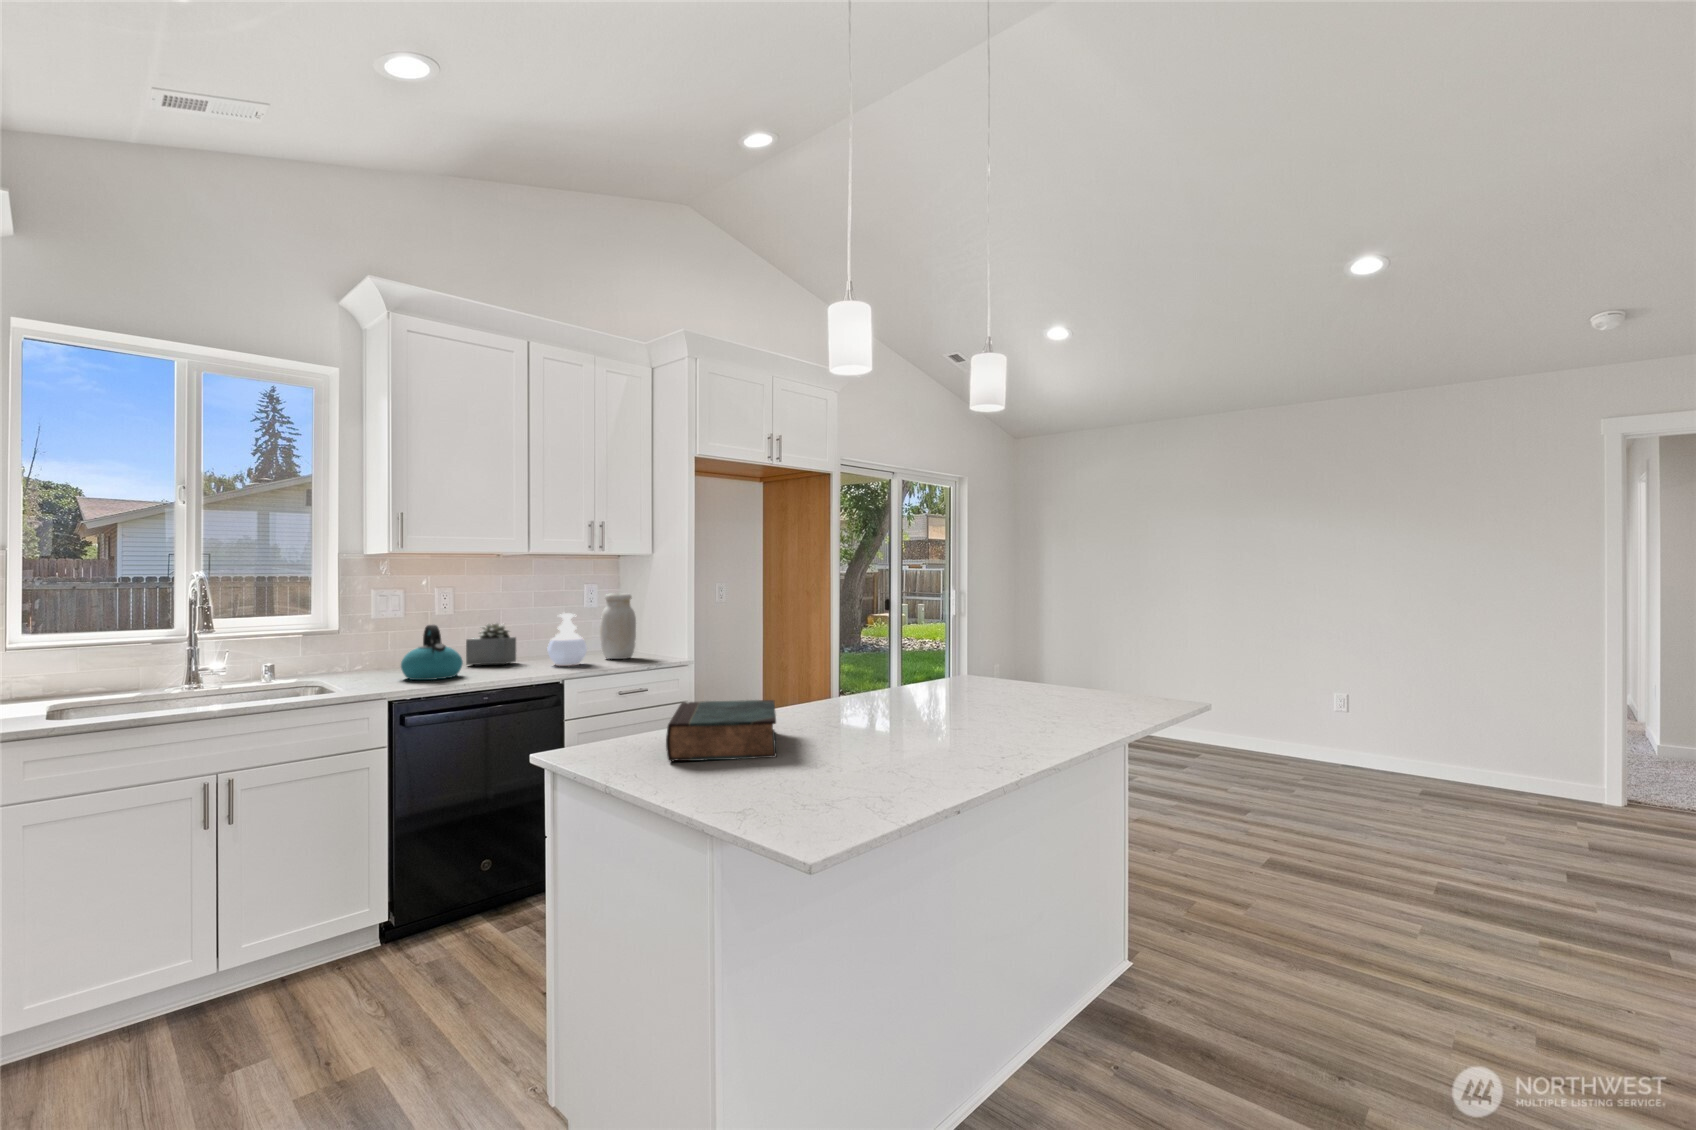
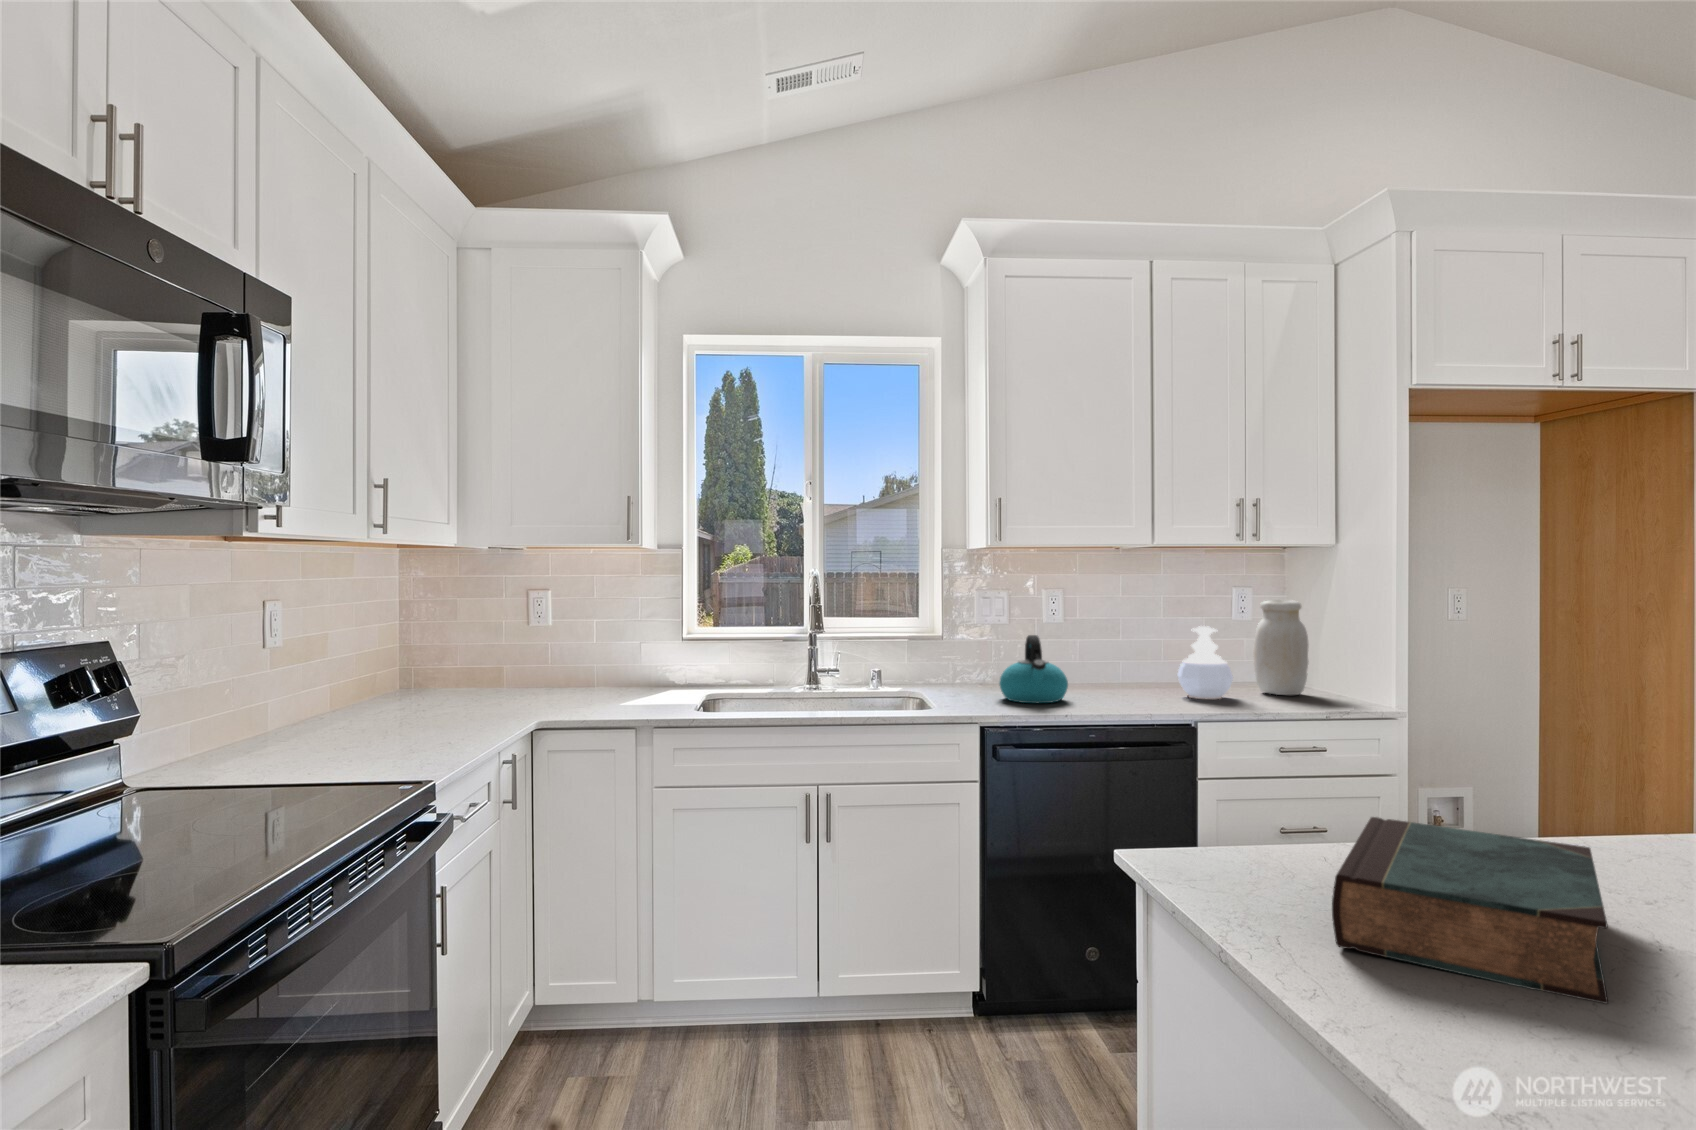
succulent plant: present [466,623,516,665] -> none [1078,634,1139,689]

